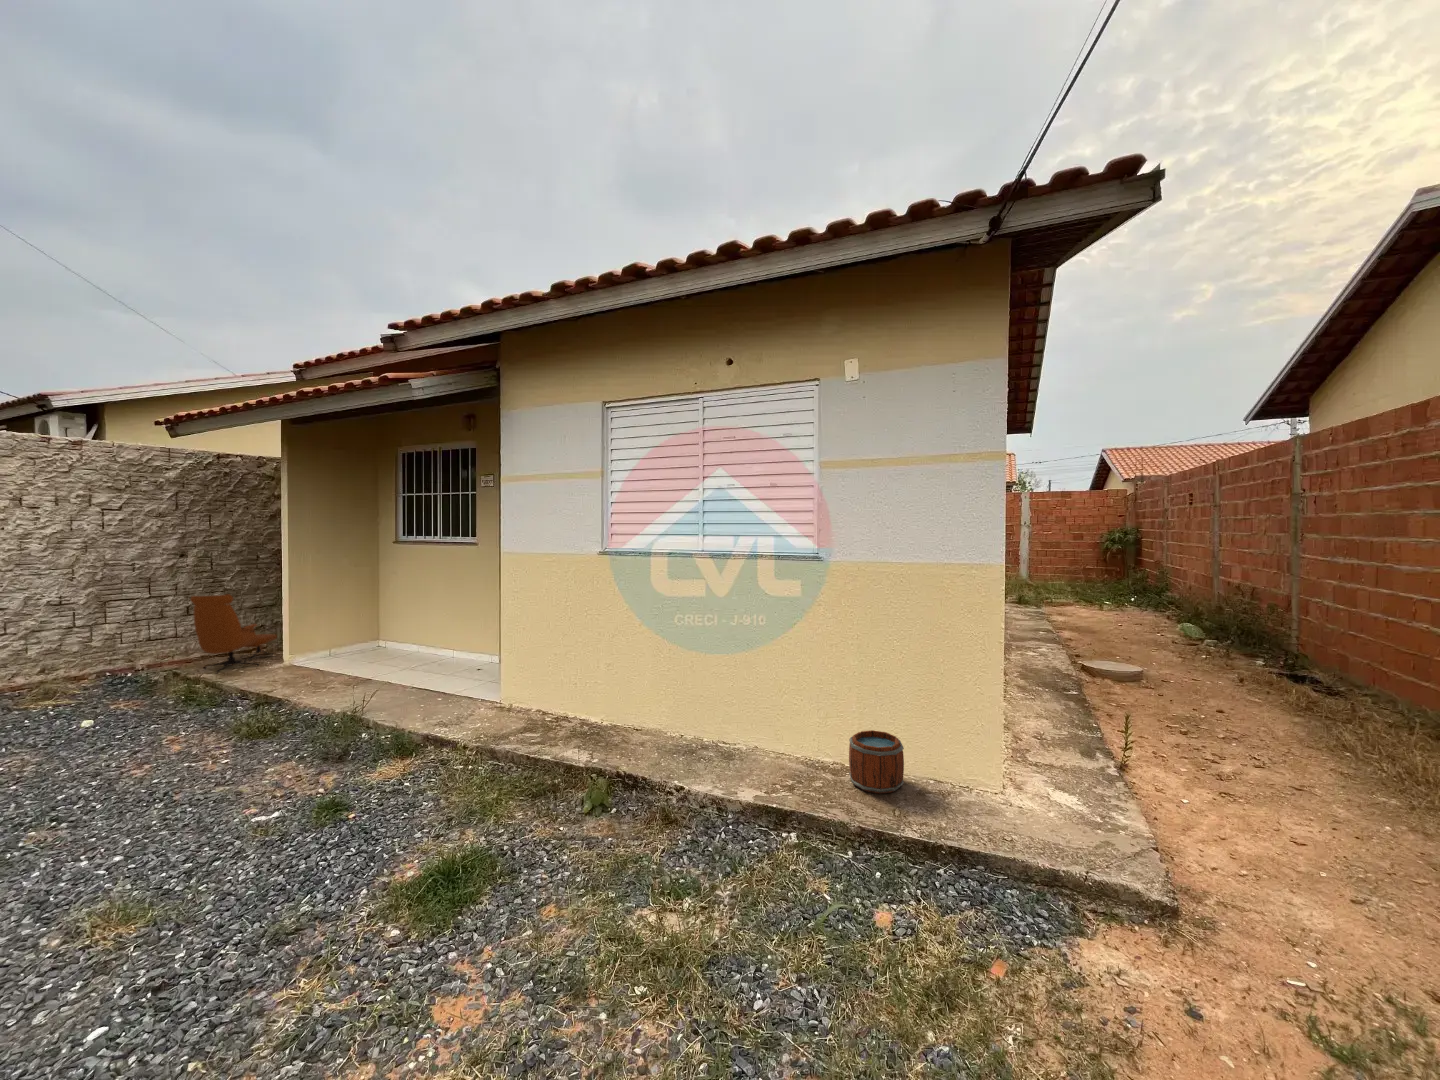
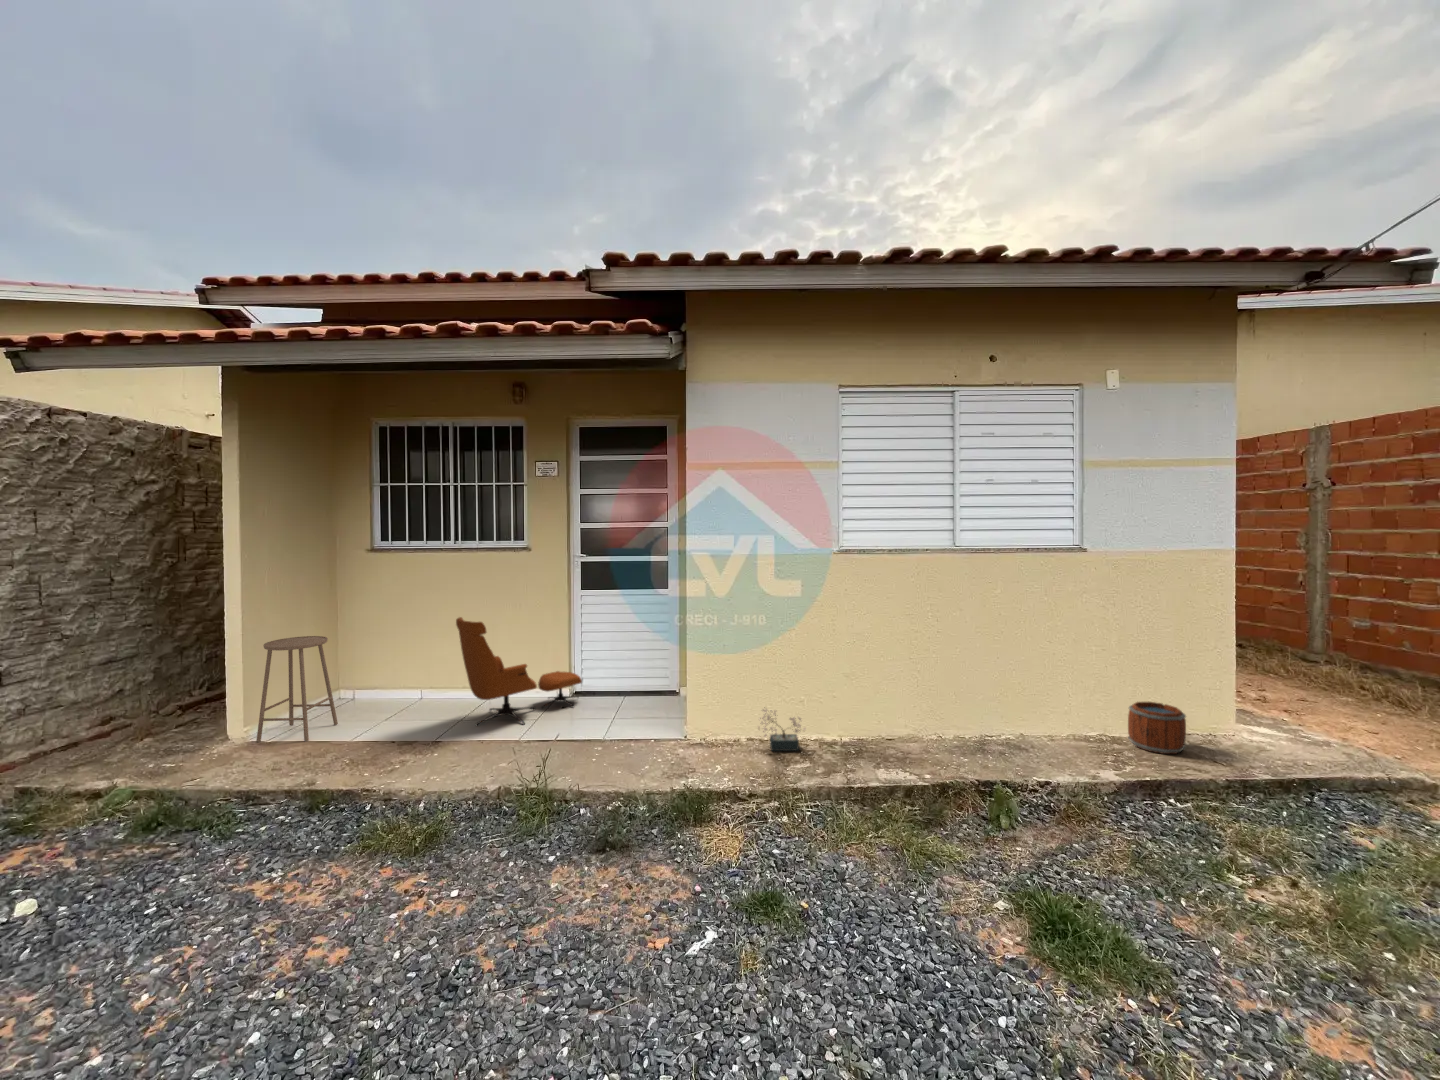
lounge chair: present [191,594,277,673] -> present [456,617,582,726]
stool: none [305,599,358,667] -> present [256,636,338,742]
decorative plant: none [531,683,573,723] -> present [760,709,805,751]

